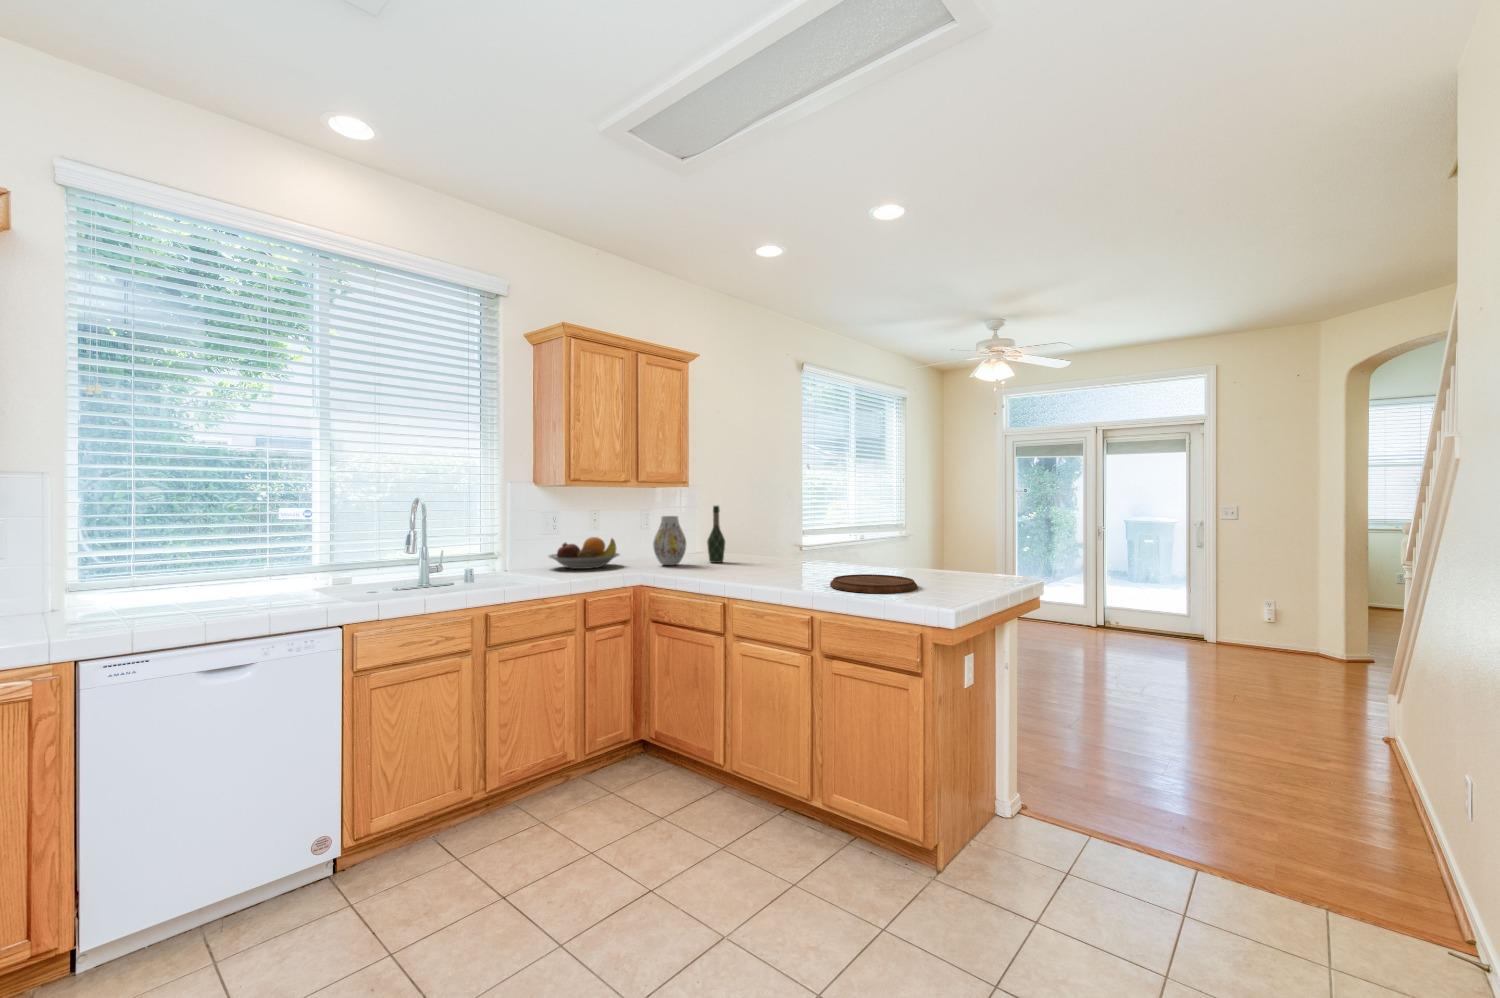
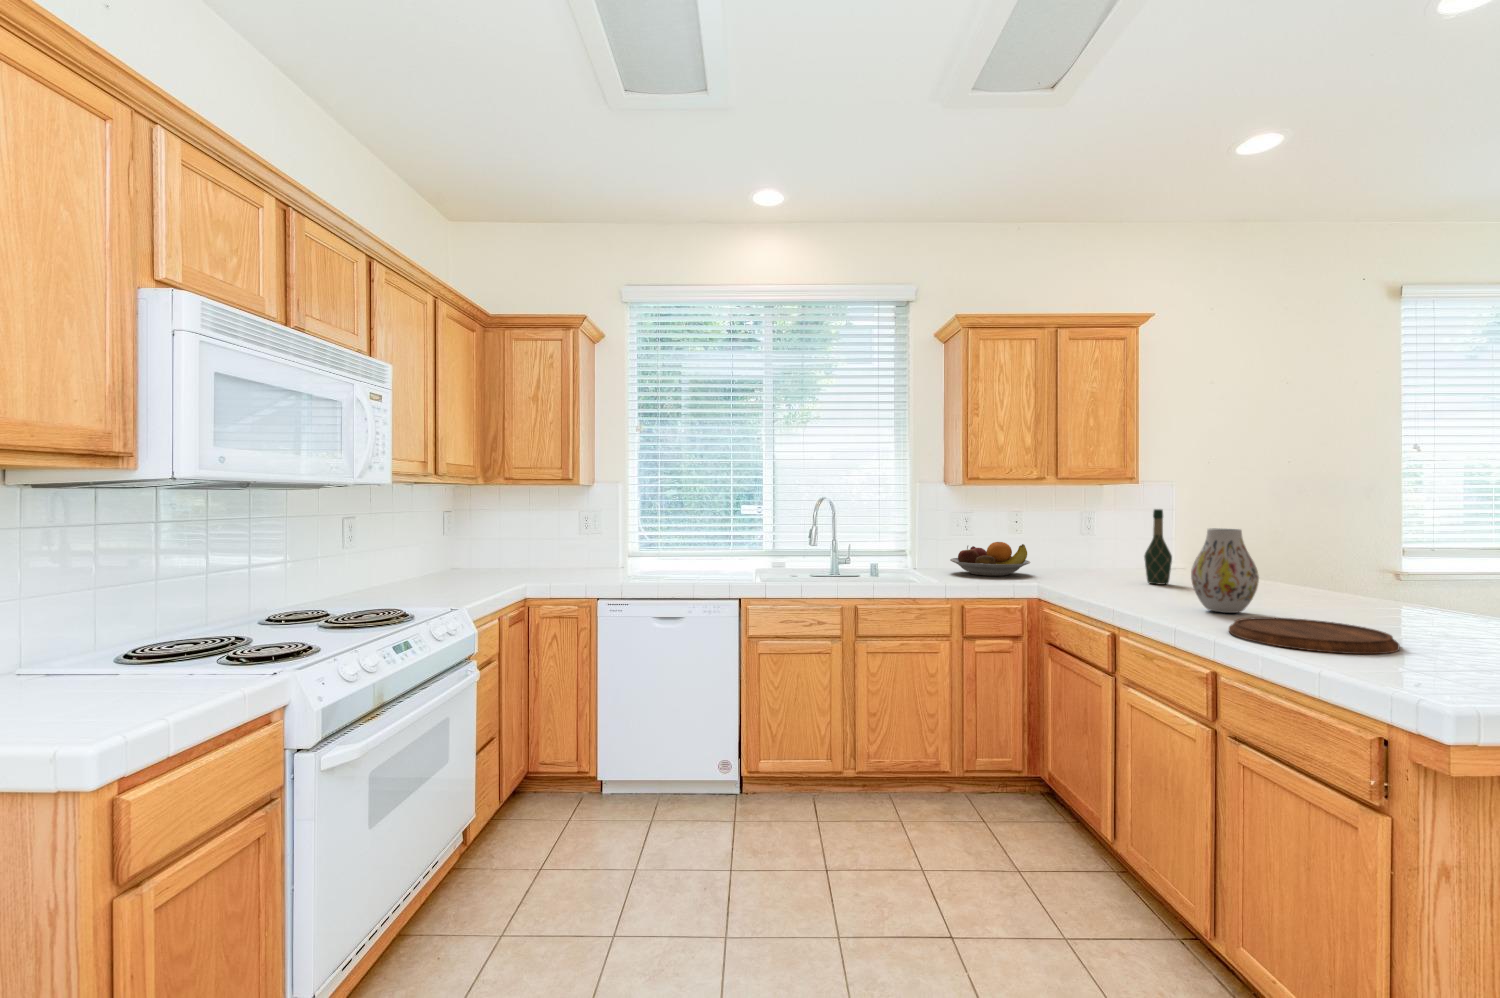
vase: present [653,516,686,565] -> present [1191,528,1259,613]

